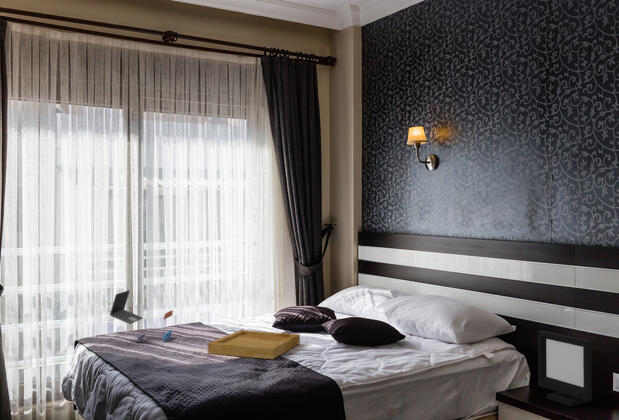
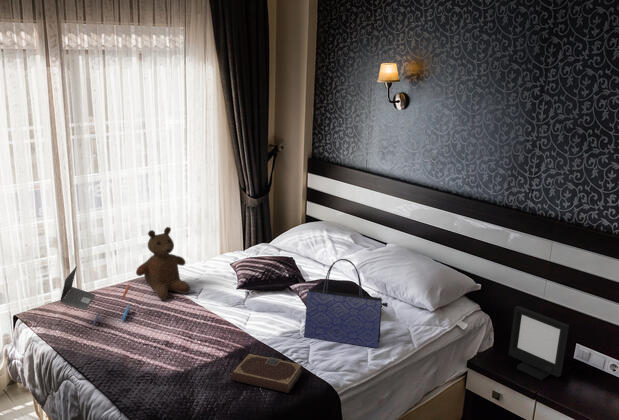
teddy bear: none [184,269,231,332] -> present [136,227,190,300]
tote bag: none [323,275,400,363] -> present [304,259,388,348]
tray: present [208,330,300,359] -> none [181,301,273,351]
notebook: none [241,356,309,381] -> present [231,354,302,393]

